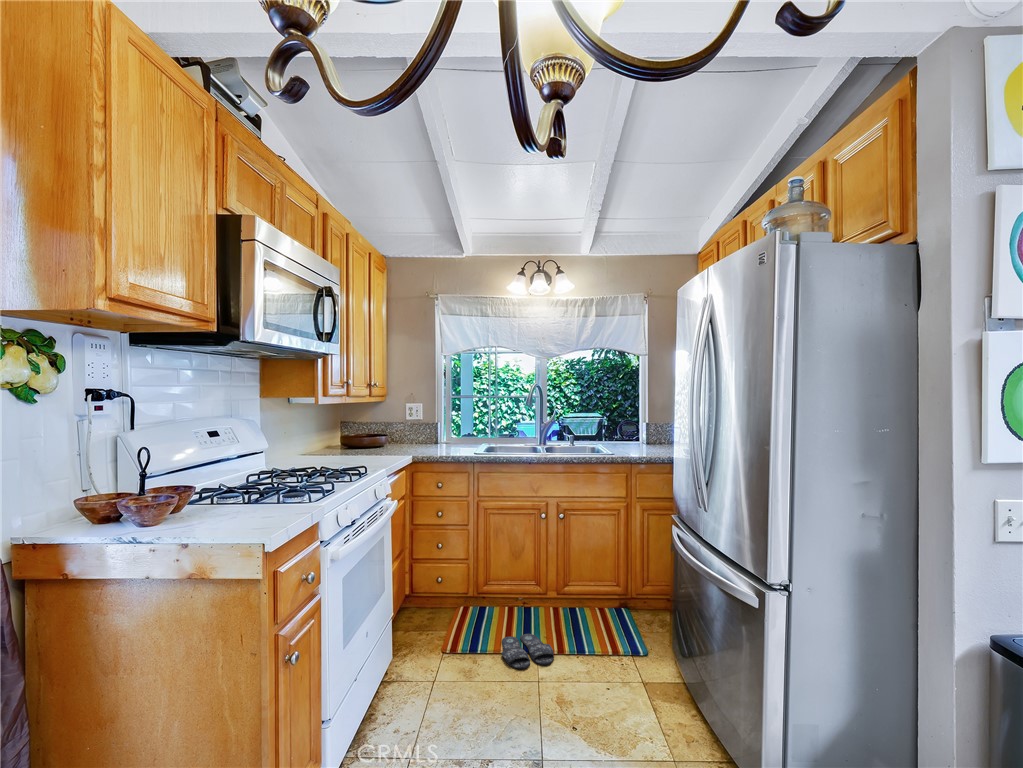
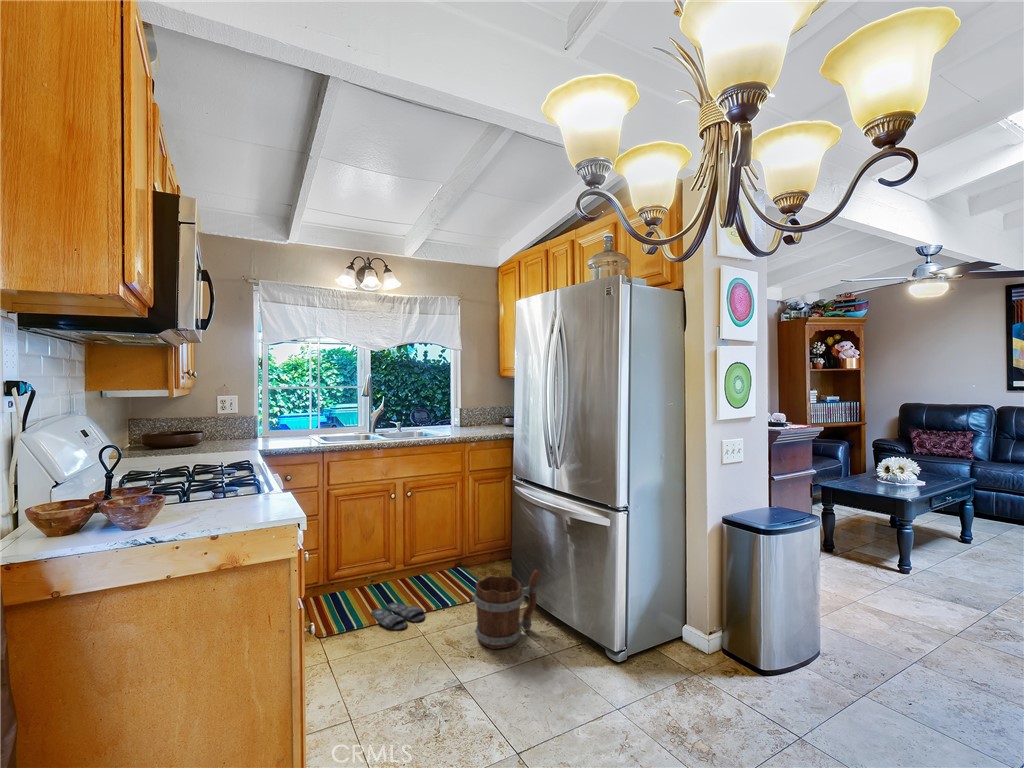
bucket: none [589,634,686,737] -> present [472,570,540,649]

